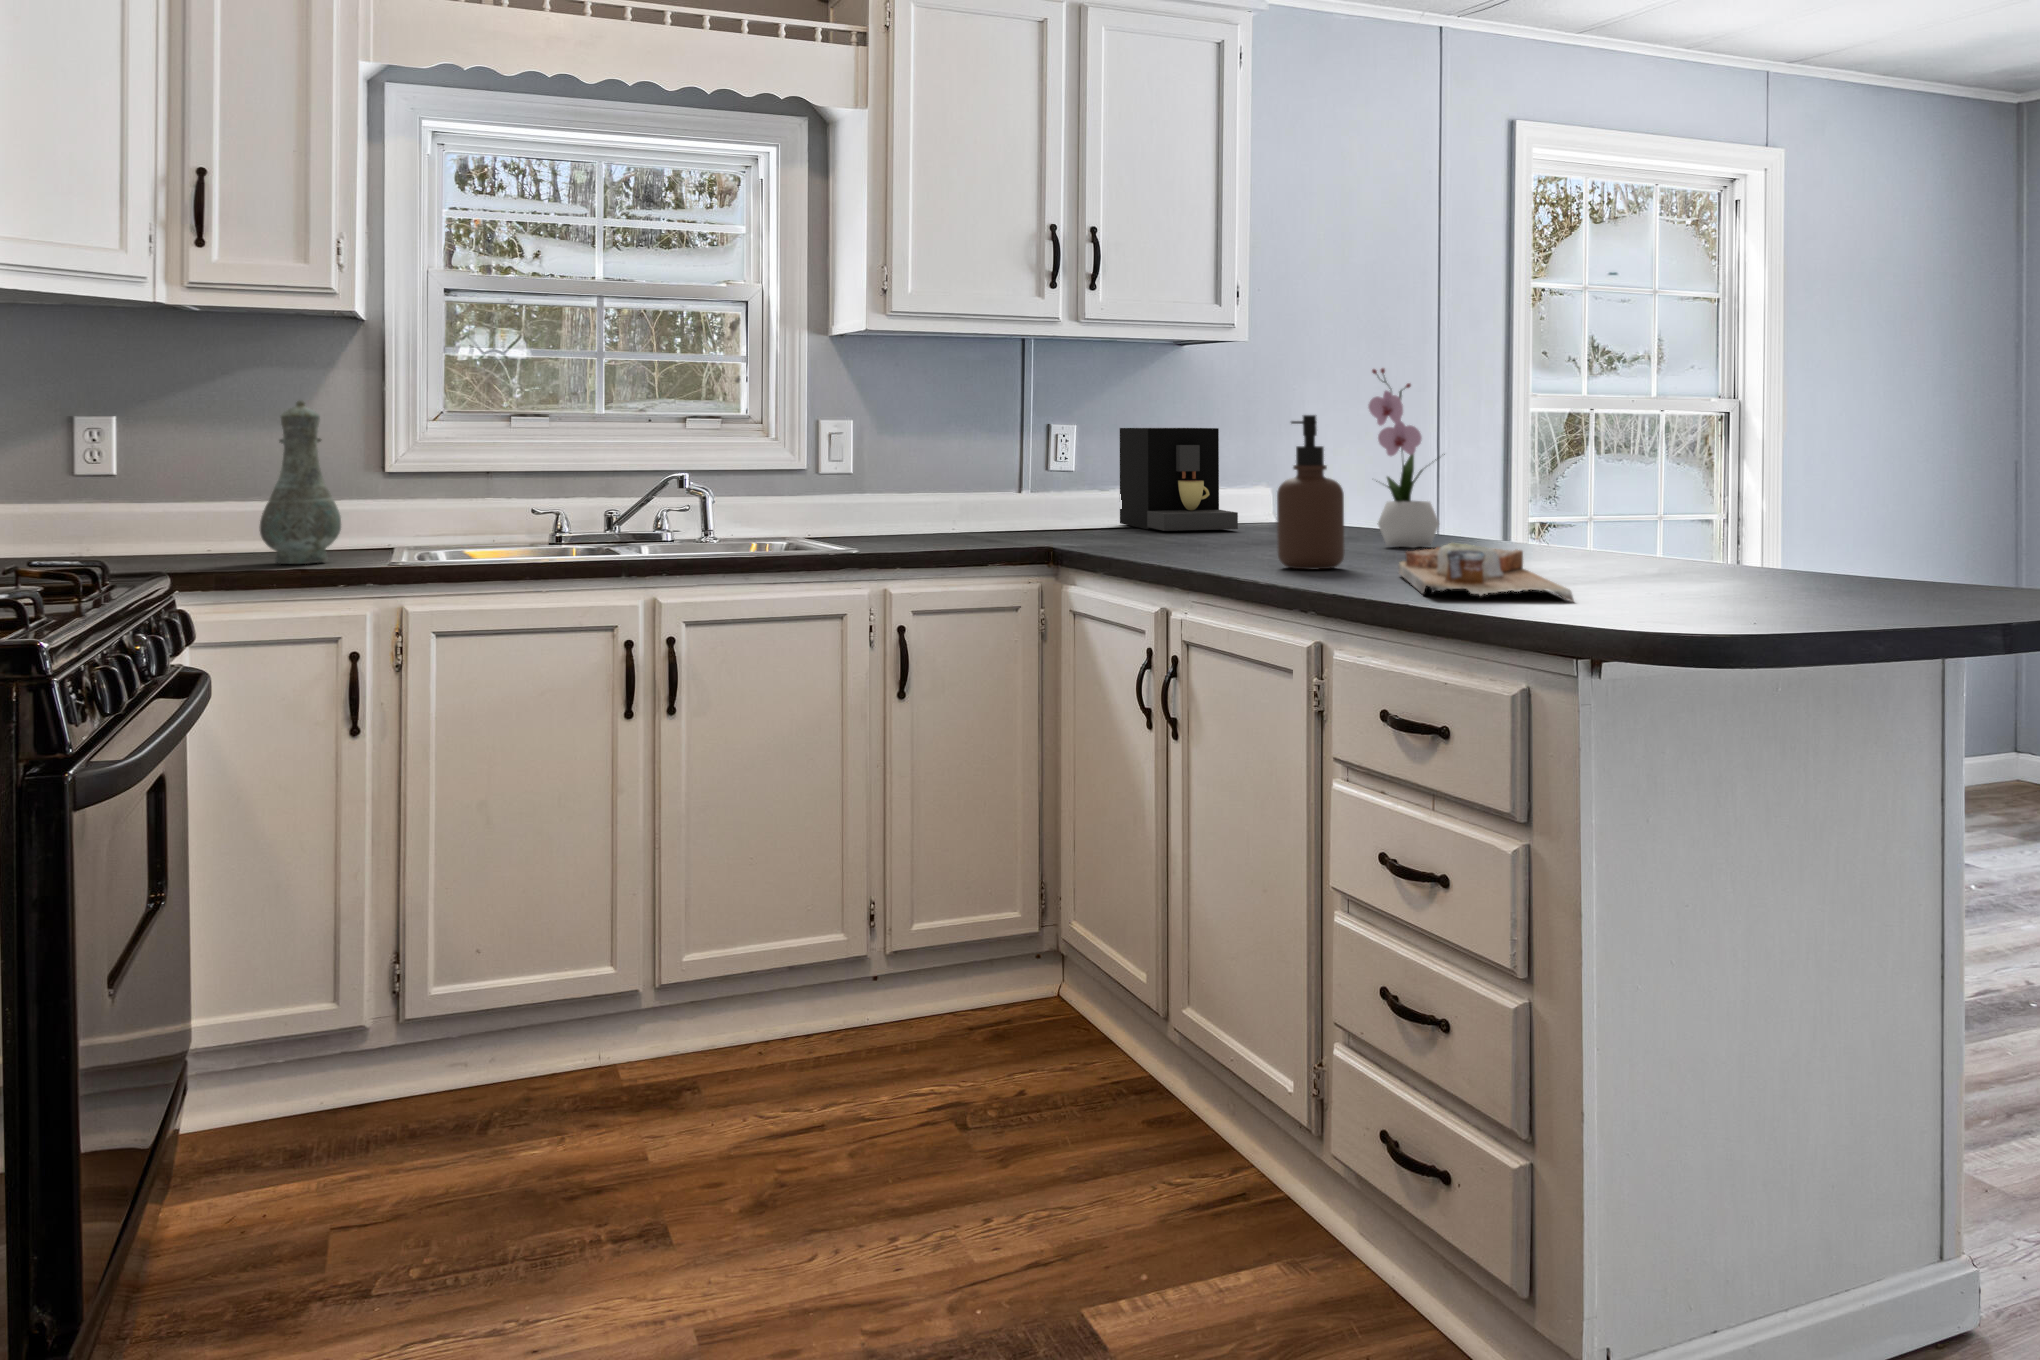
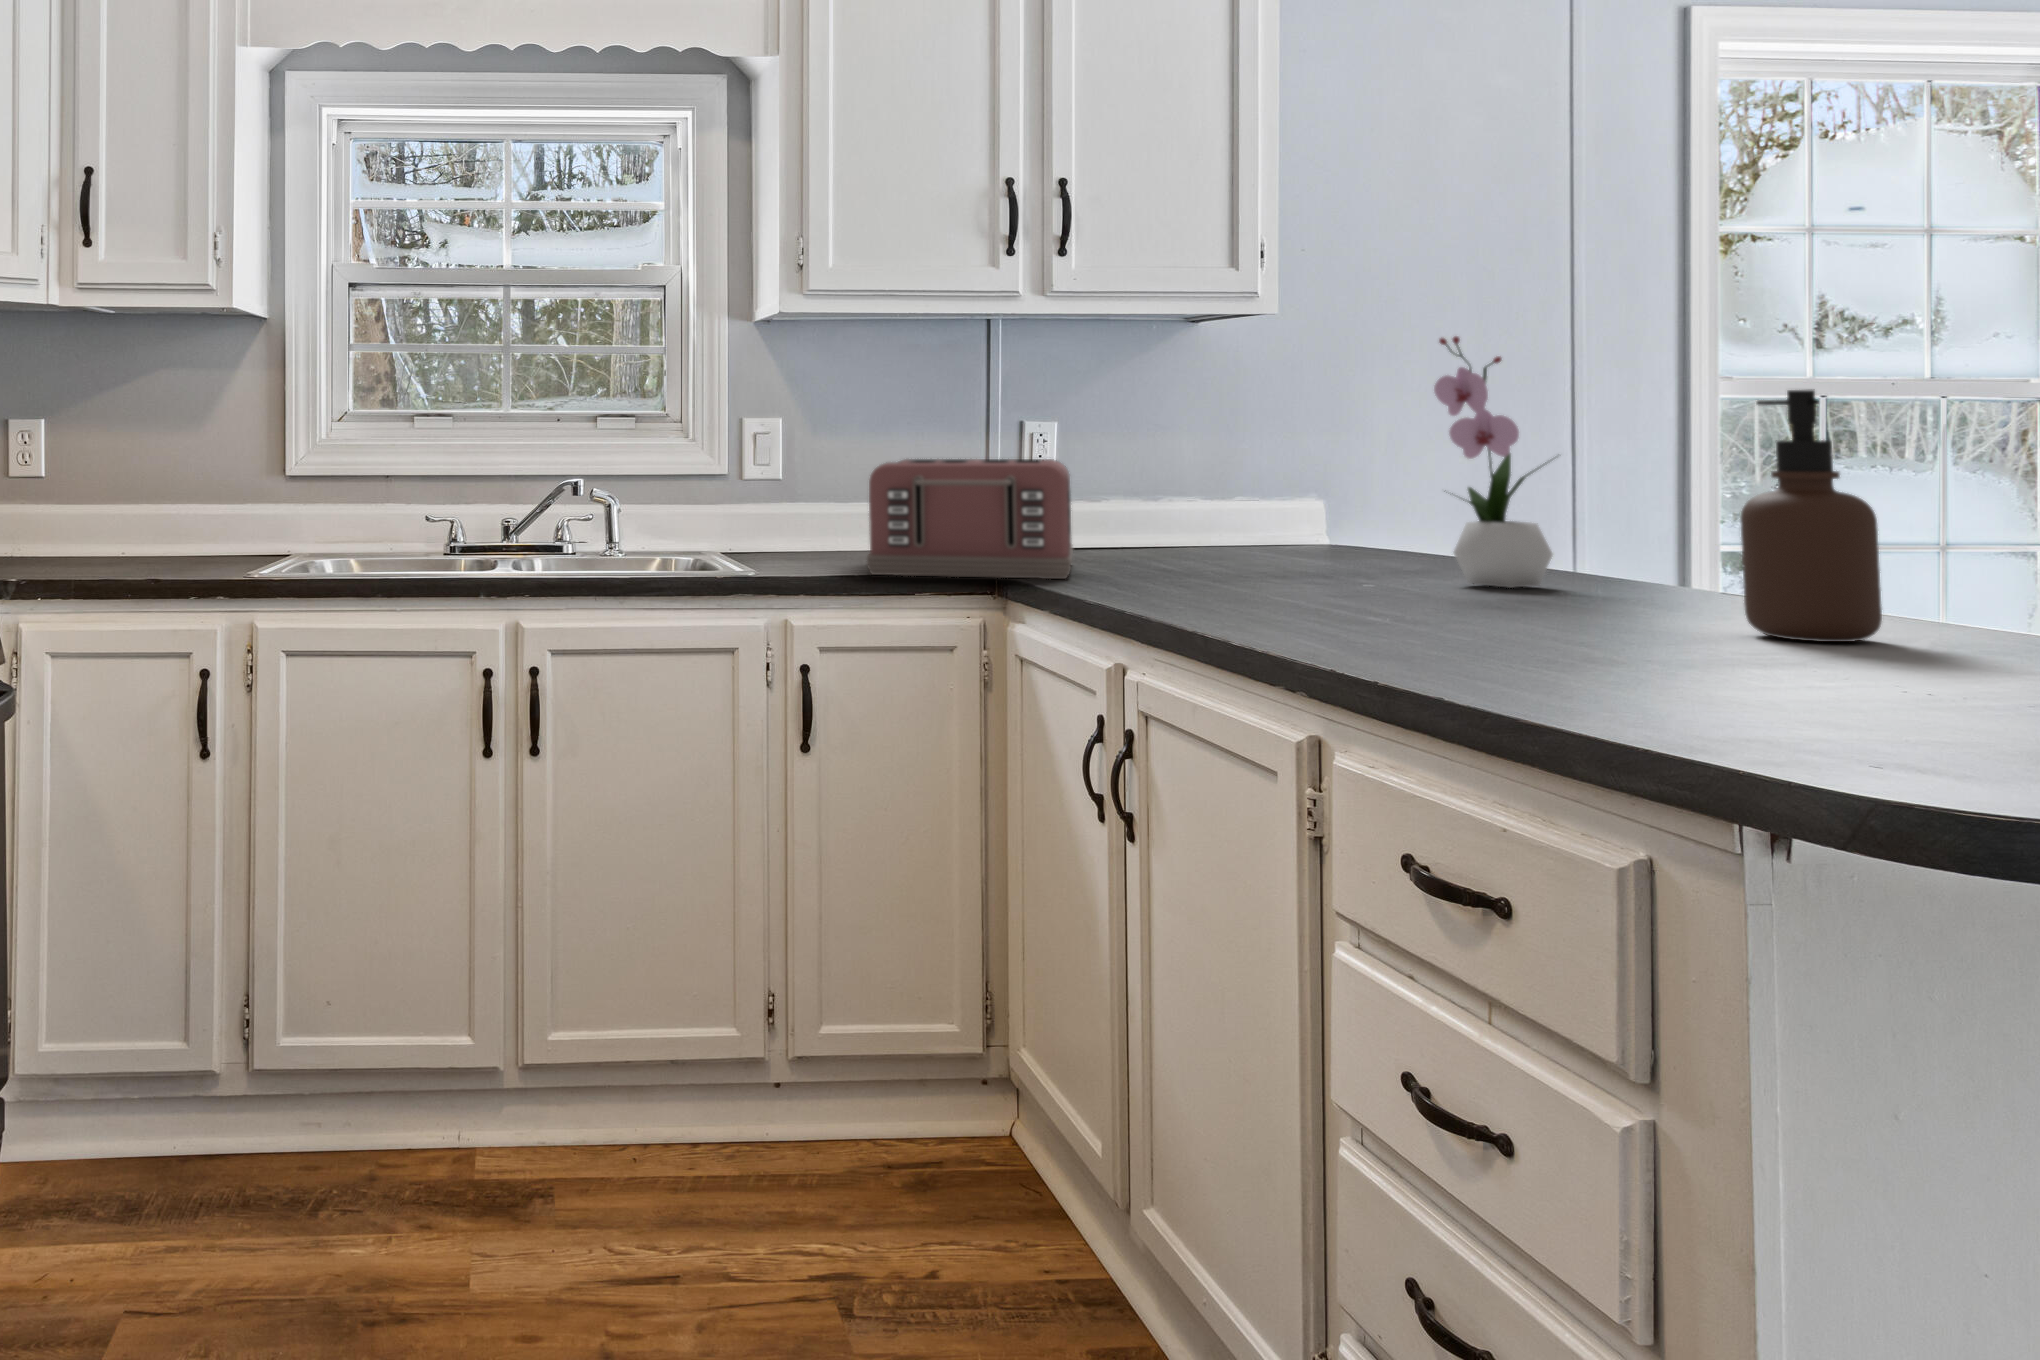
vase: present [260,400,341,564] -> none [120,398,200,570]
soap dispenser: present [1277,415,1345,569] -> present [1740,389,1882,642]
coffee maker: present [1120,428,1238,531] -> none [1118,425,1268,553]
toaster: none [959,456,1117,551] -> present [867,459,1073,579]
cutting board: present [1399,543,1574,602] -> none [1454,593,1765,708]

